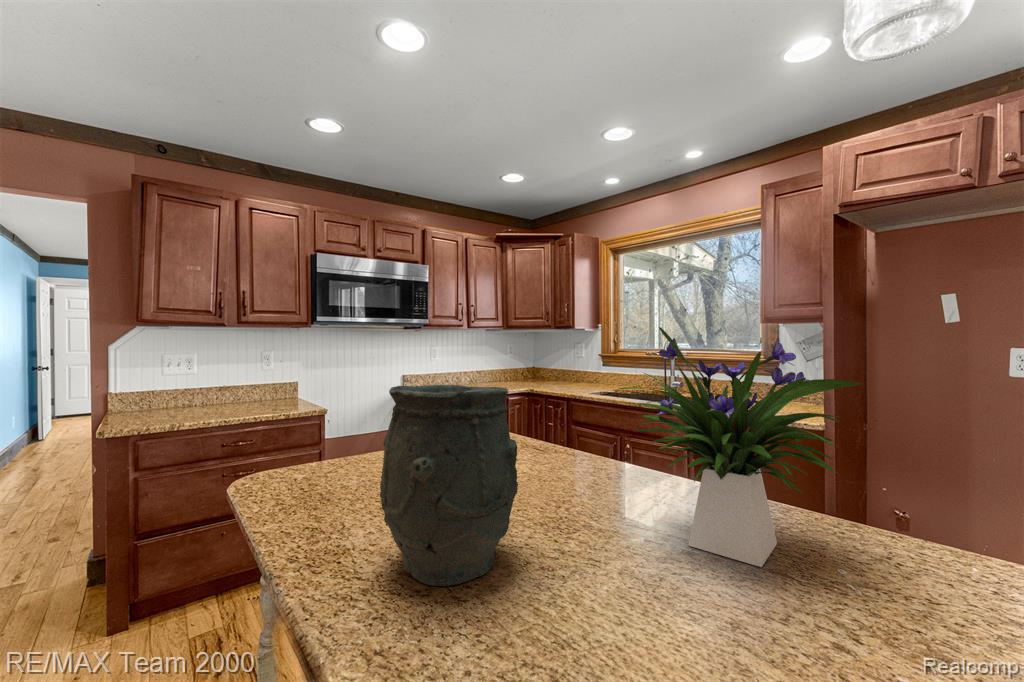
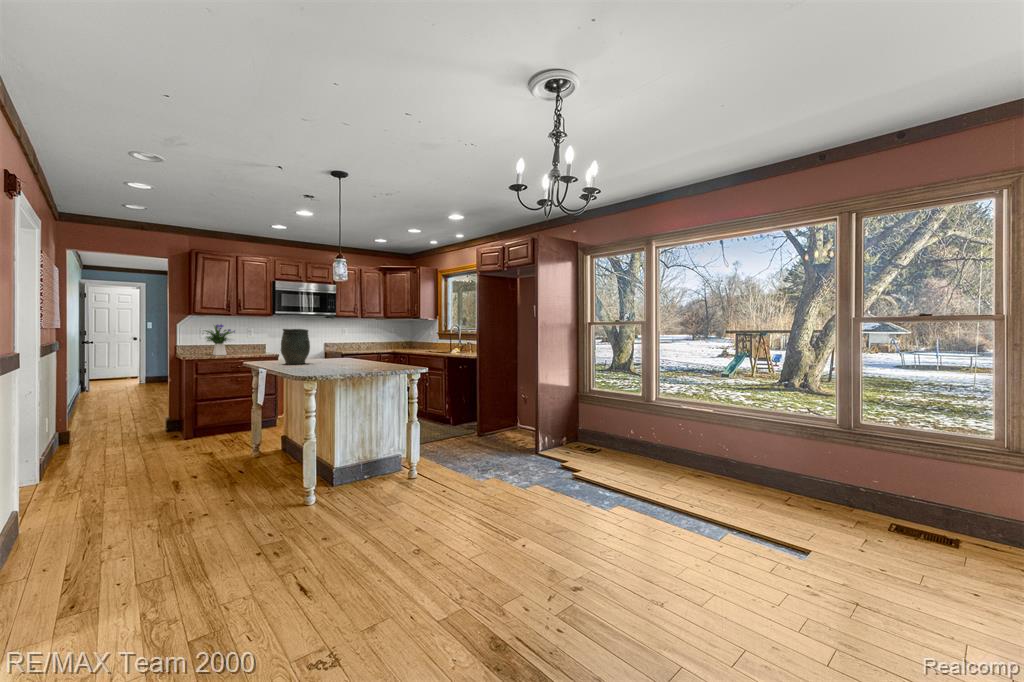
flower arrangement: present [618,327,862,567] -> present [205,324,235,355]

